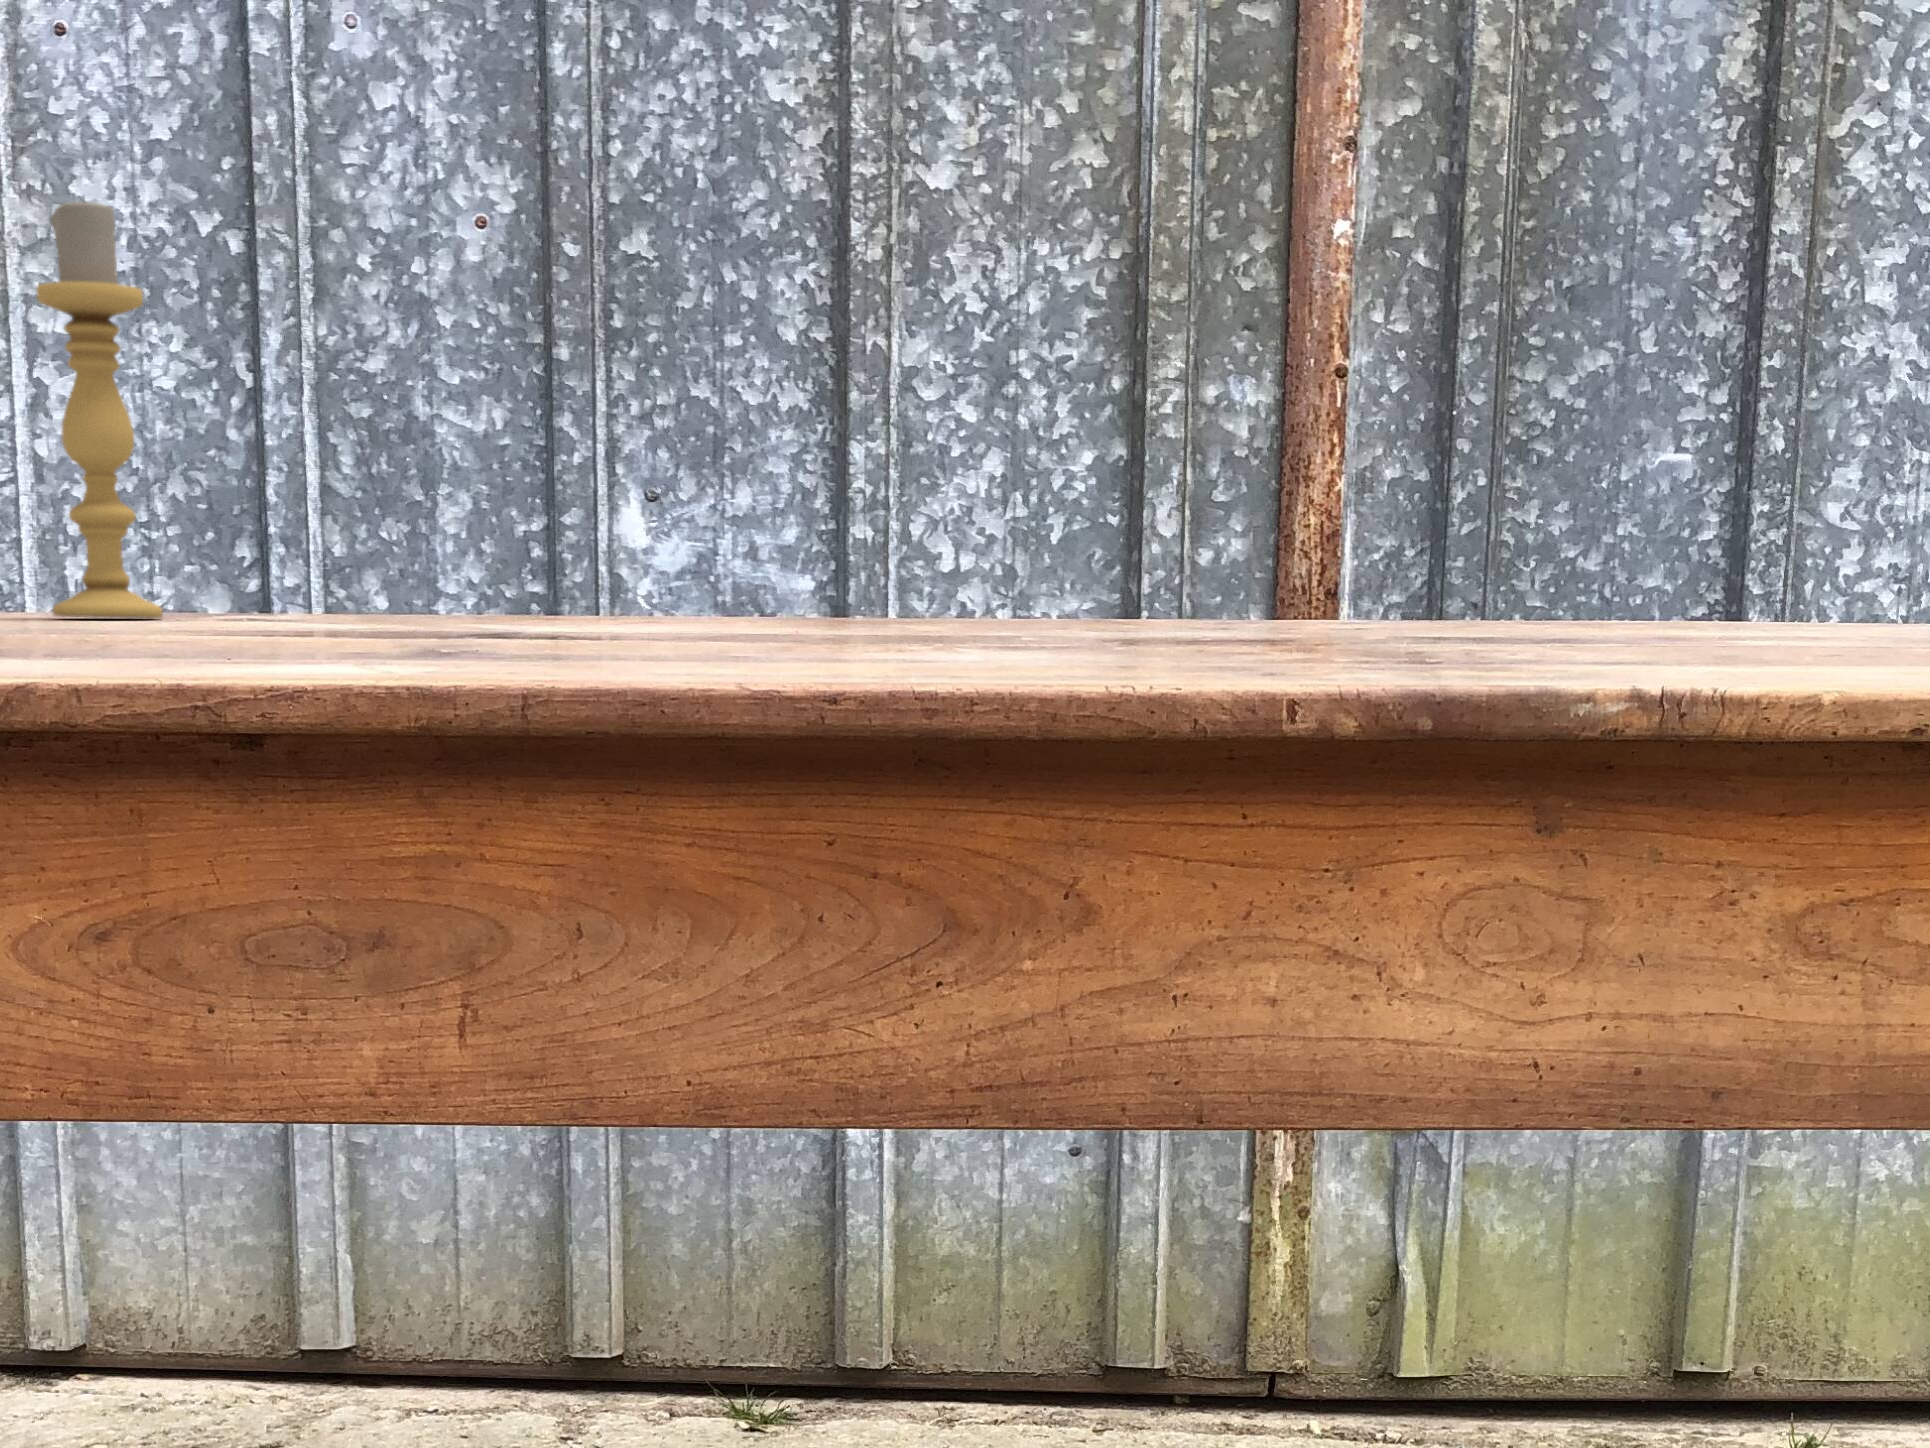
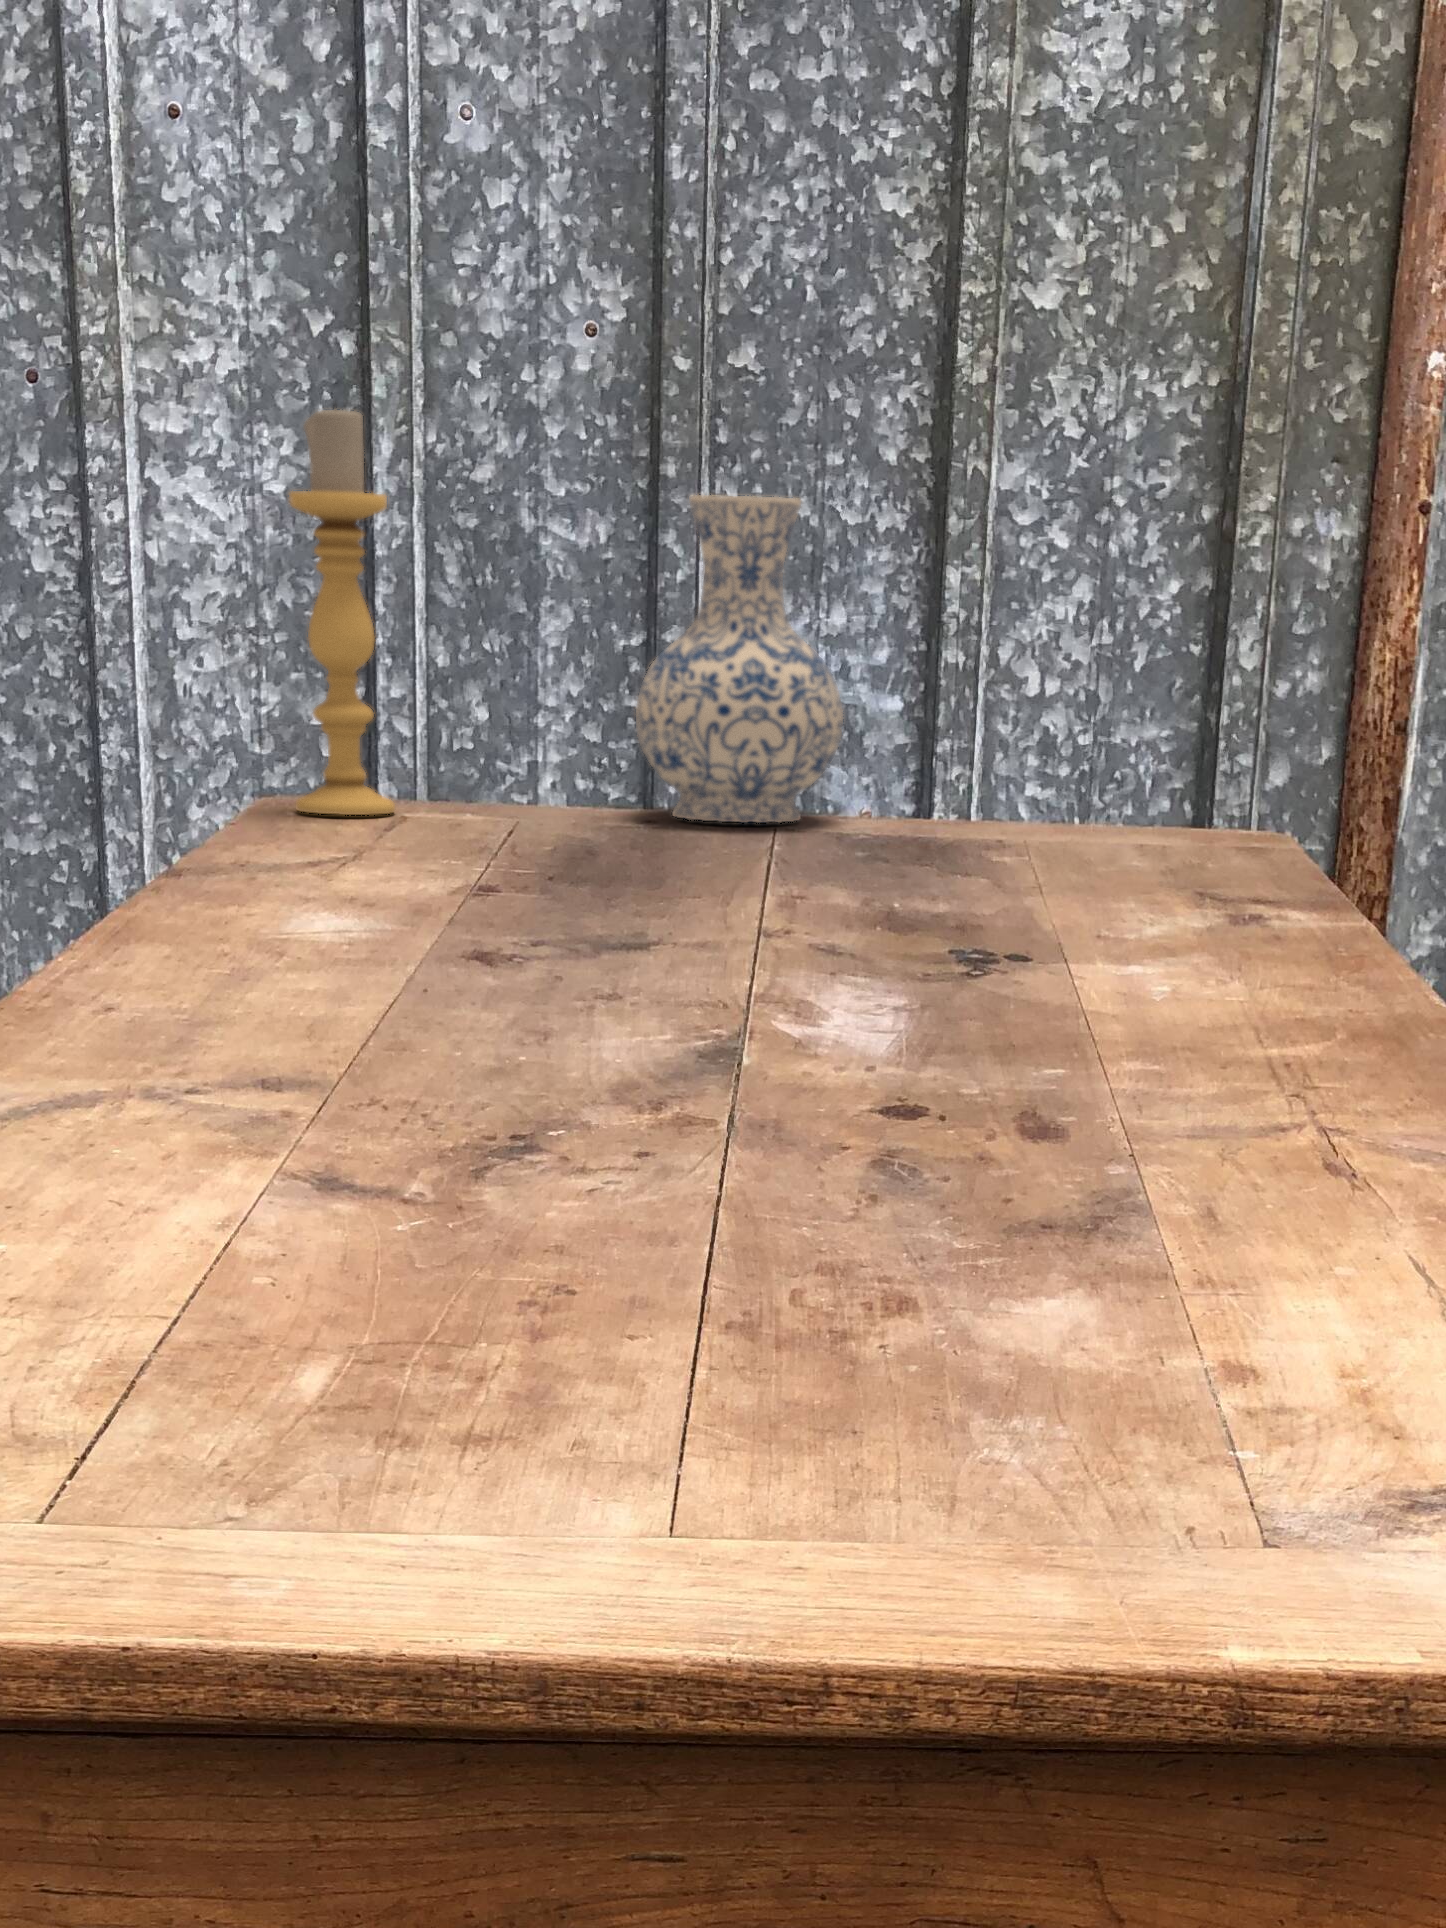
vase: none [420,280,643,620] -> present [636,495,843,823]

